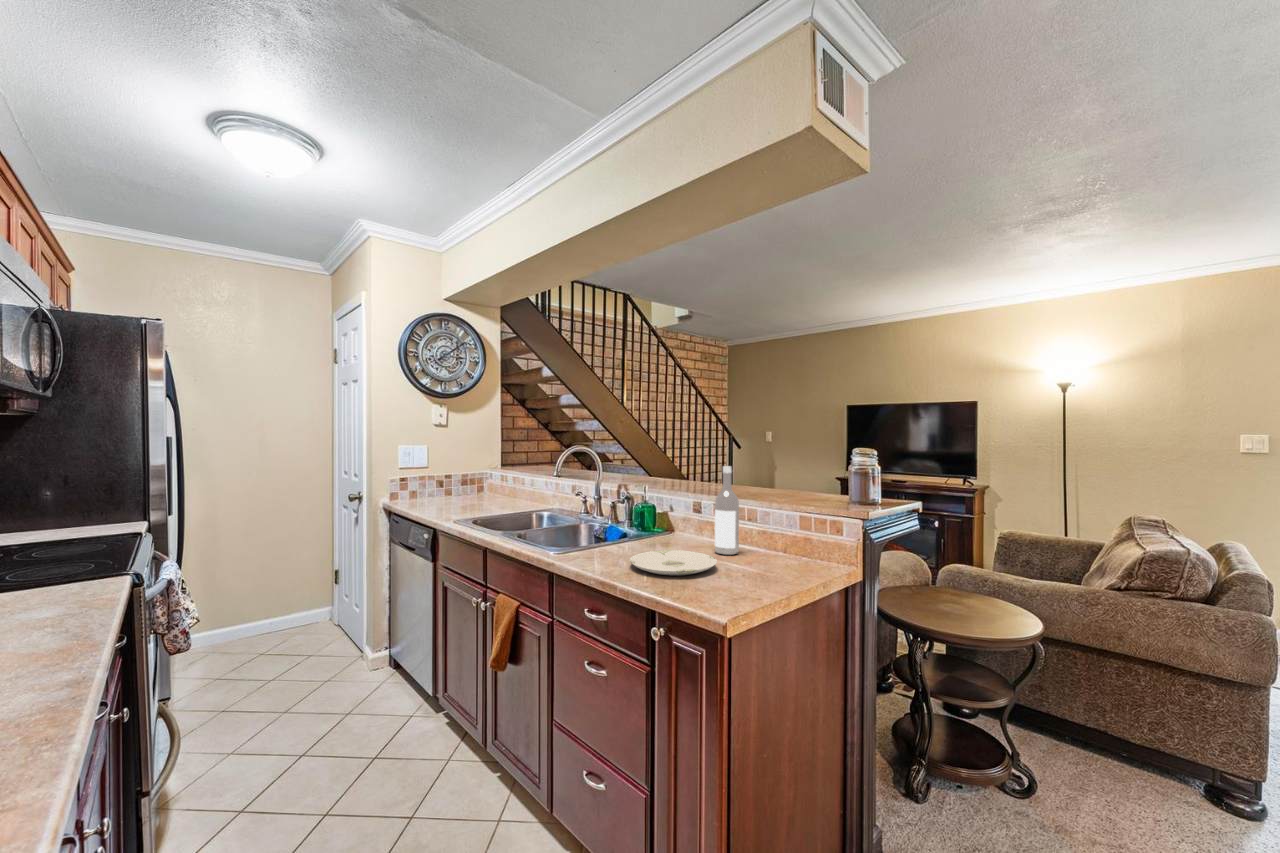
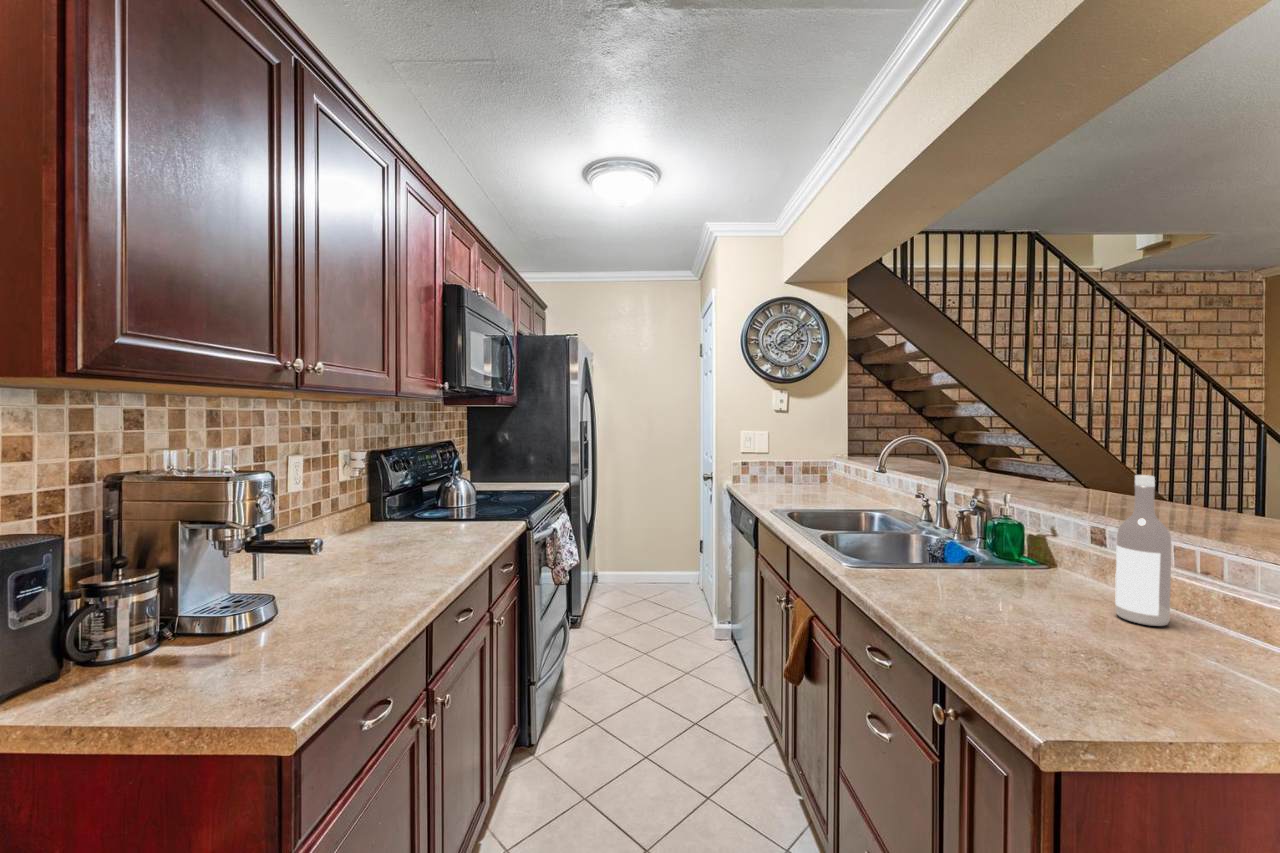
plate: present [630,550,717,575] -> none [936,591,1099,643]

